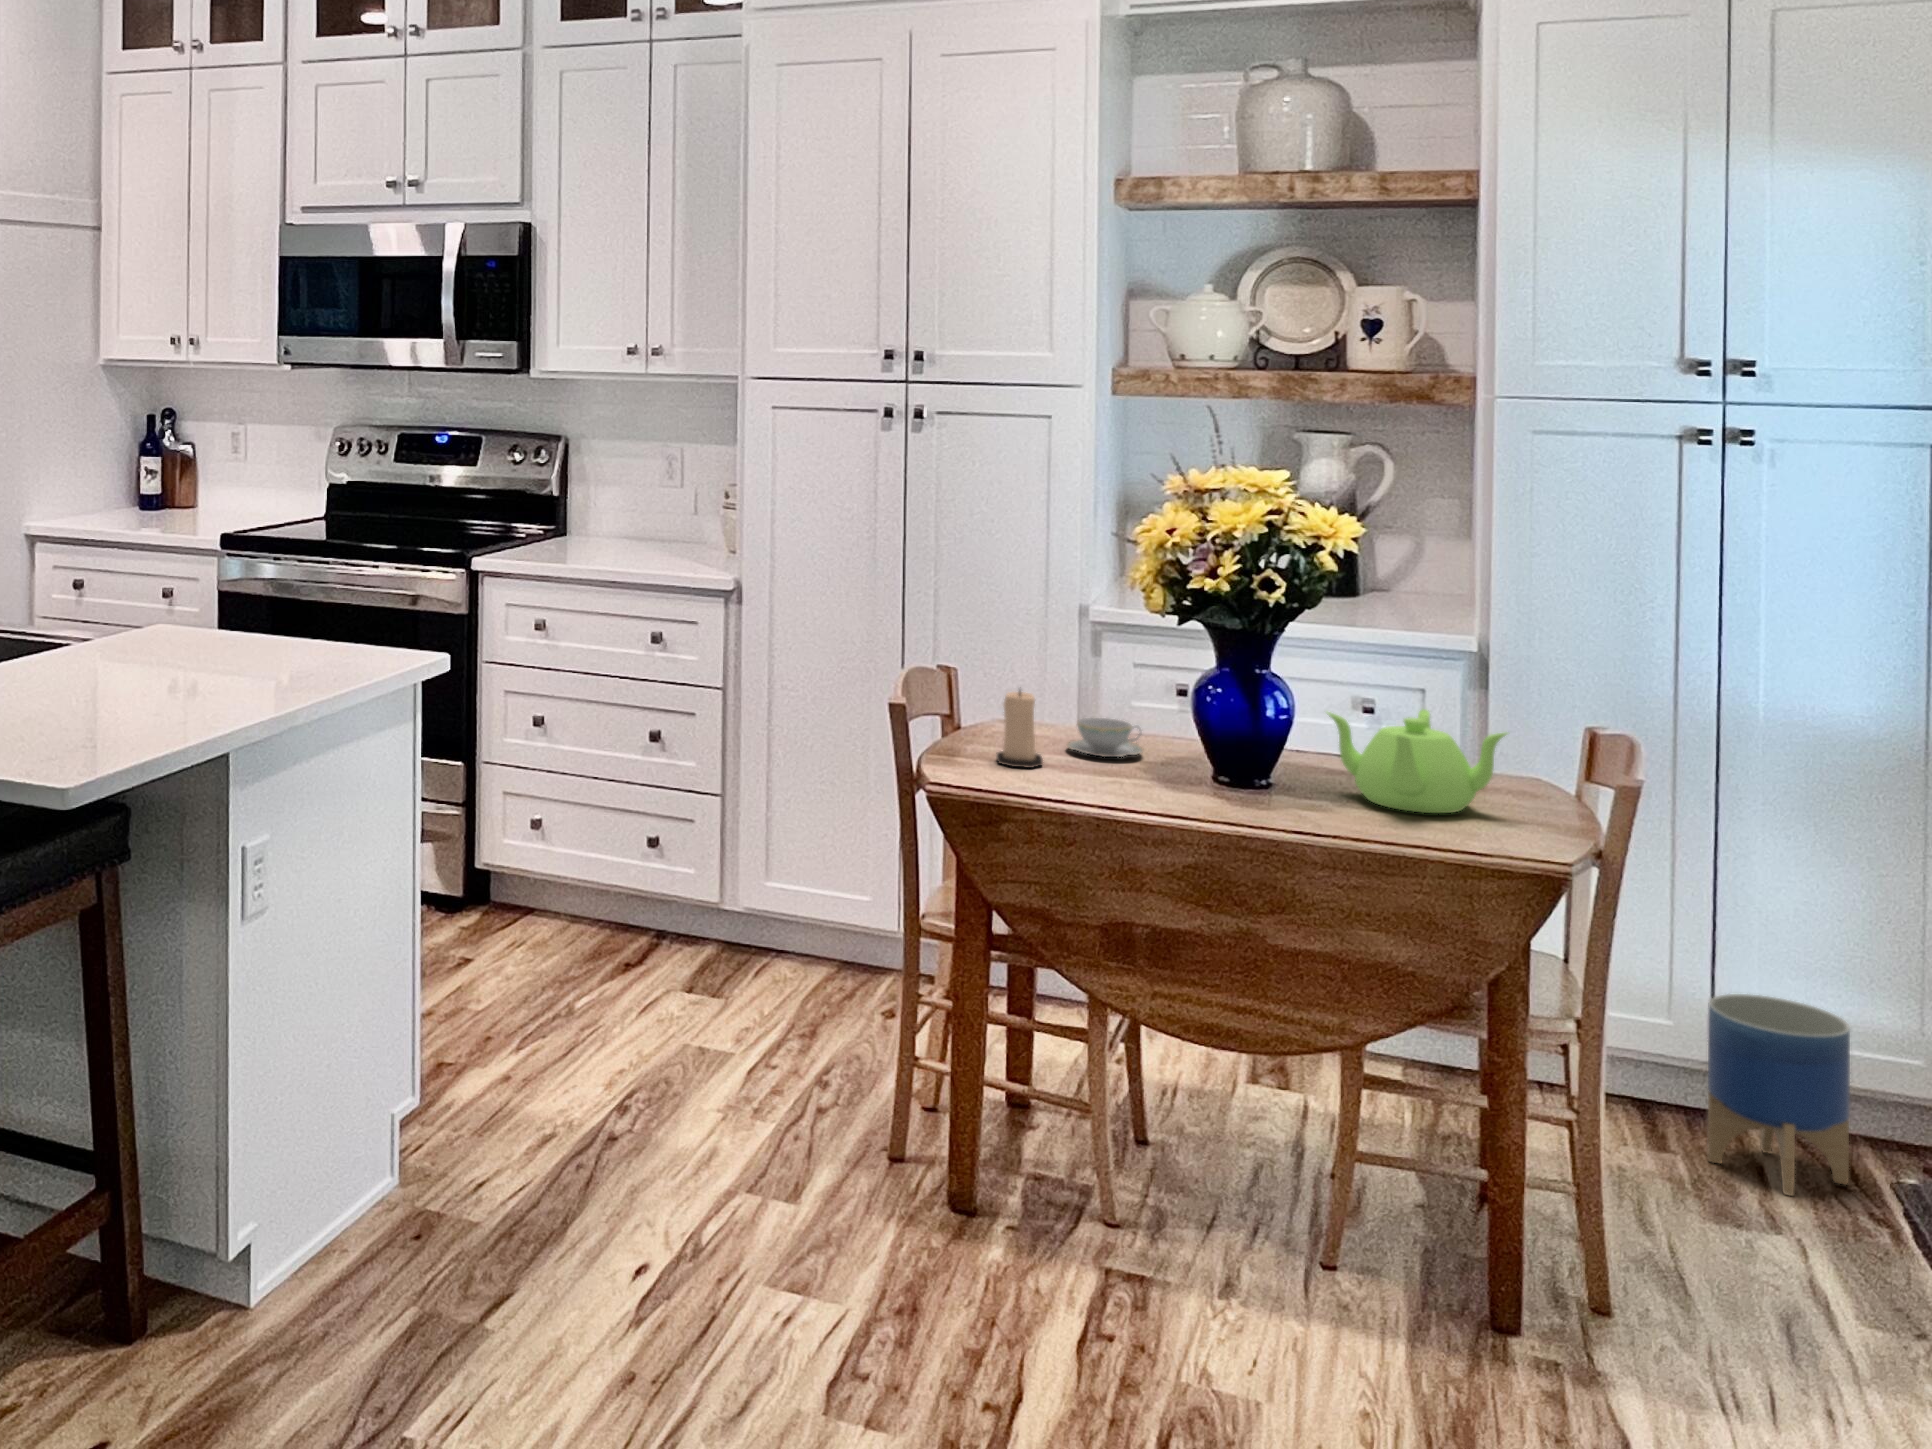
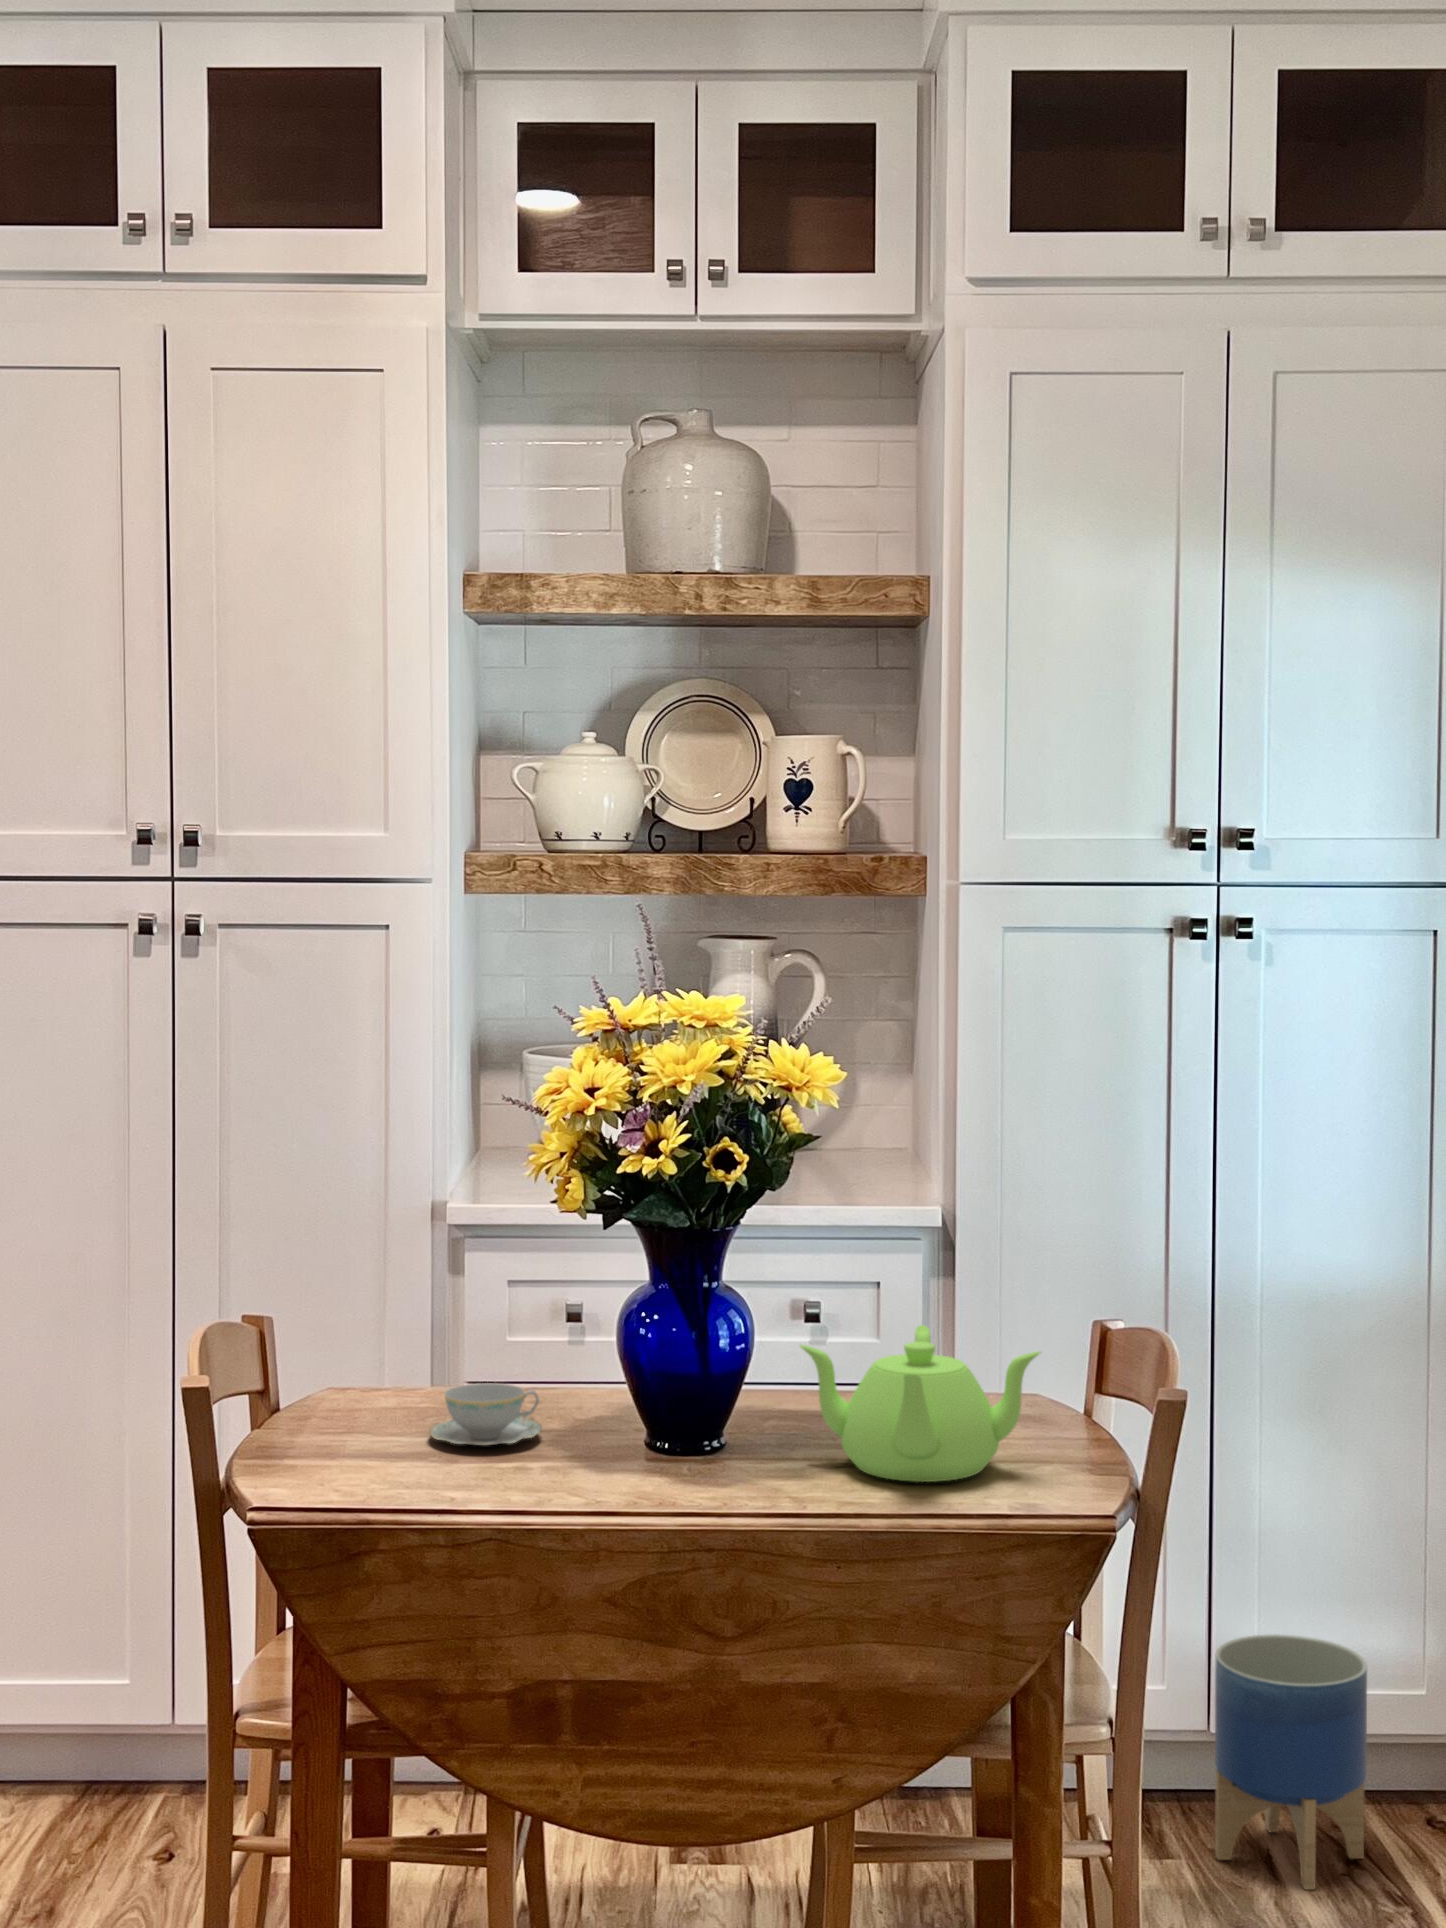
candle: present [996,690,1043,768] -> none [325,1353,397,1483]

